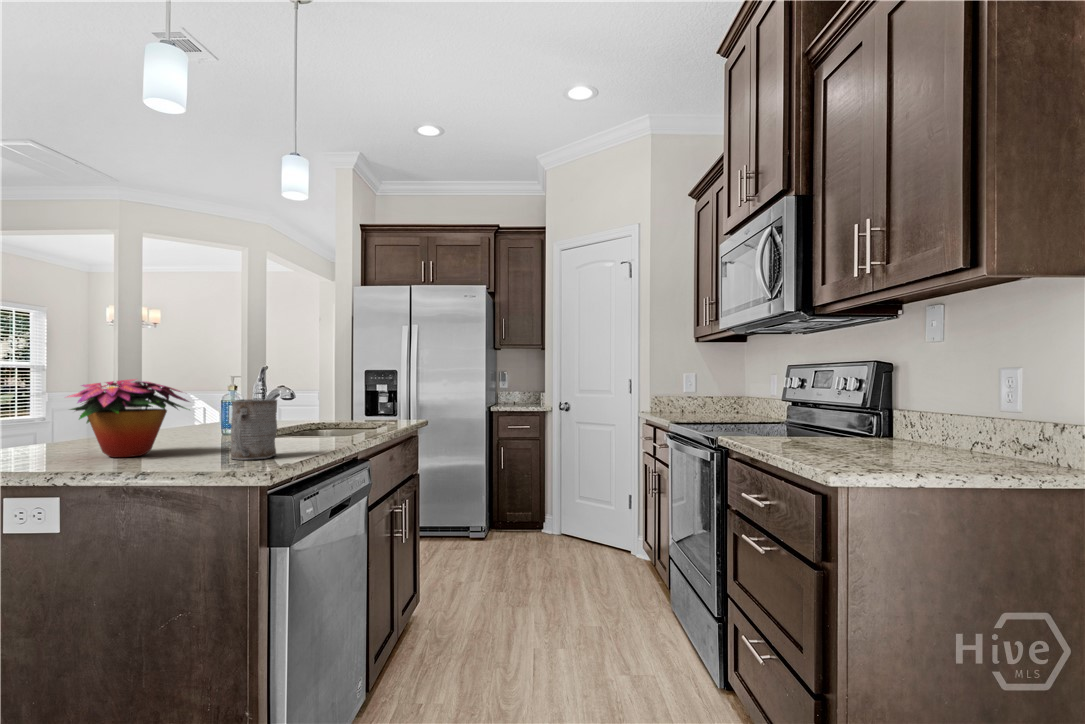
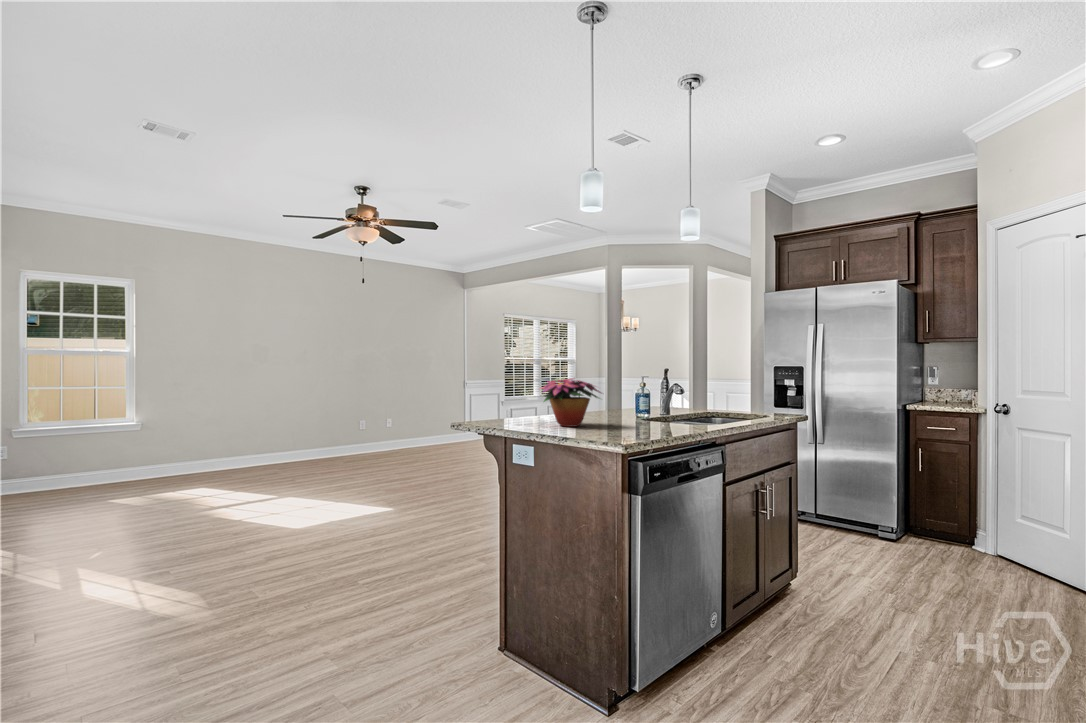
mug: present [231,399,277,460] -> none [620,394,650,436]

